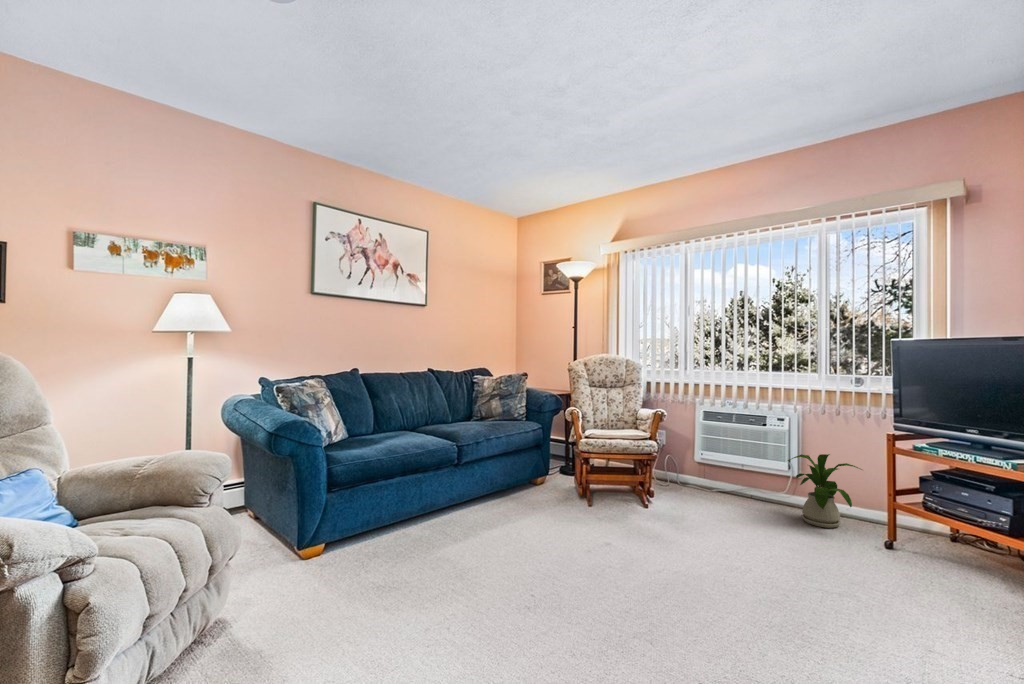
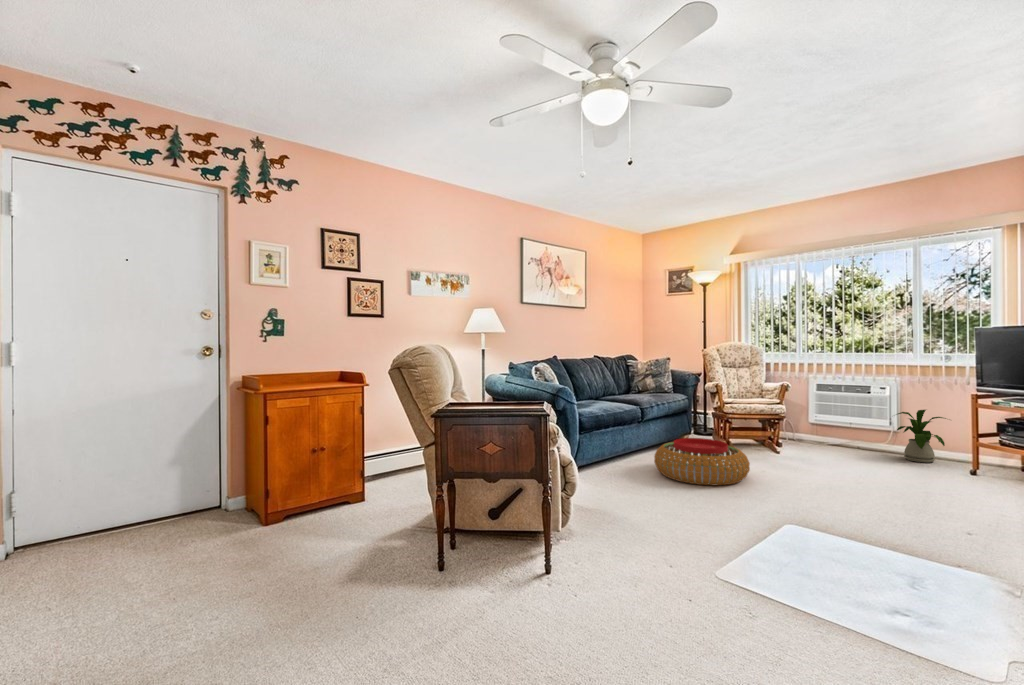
pouf: none [431,496,568,583] -> present [654,438,750,485]

